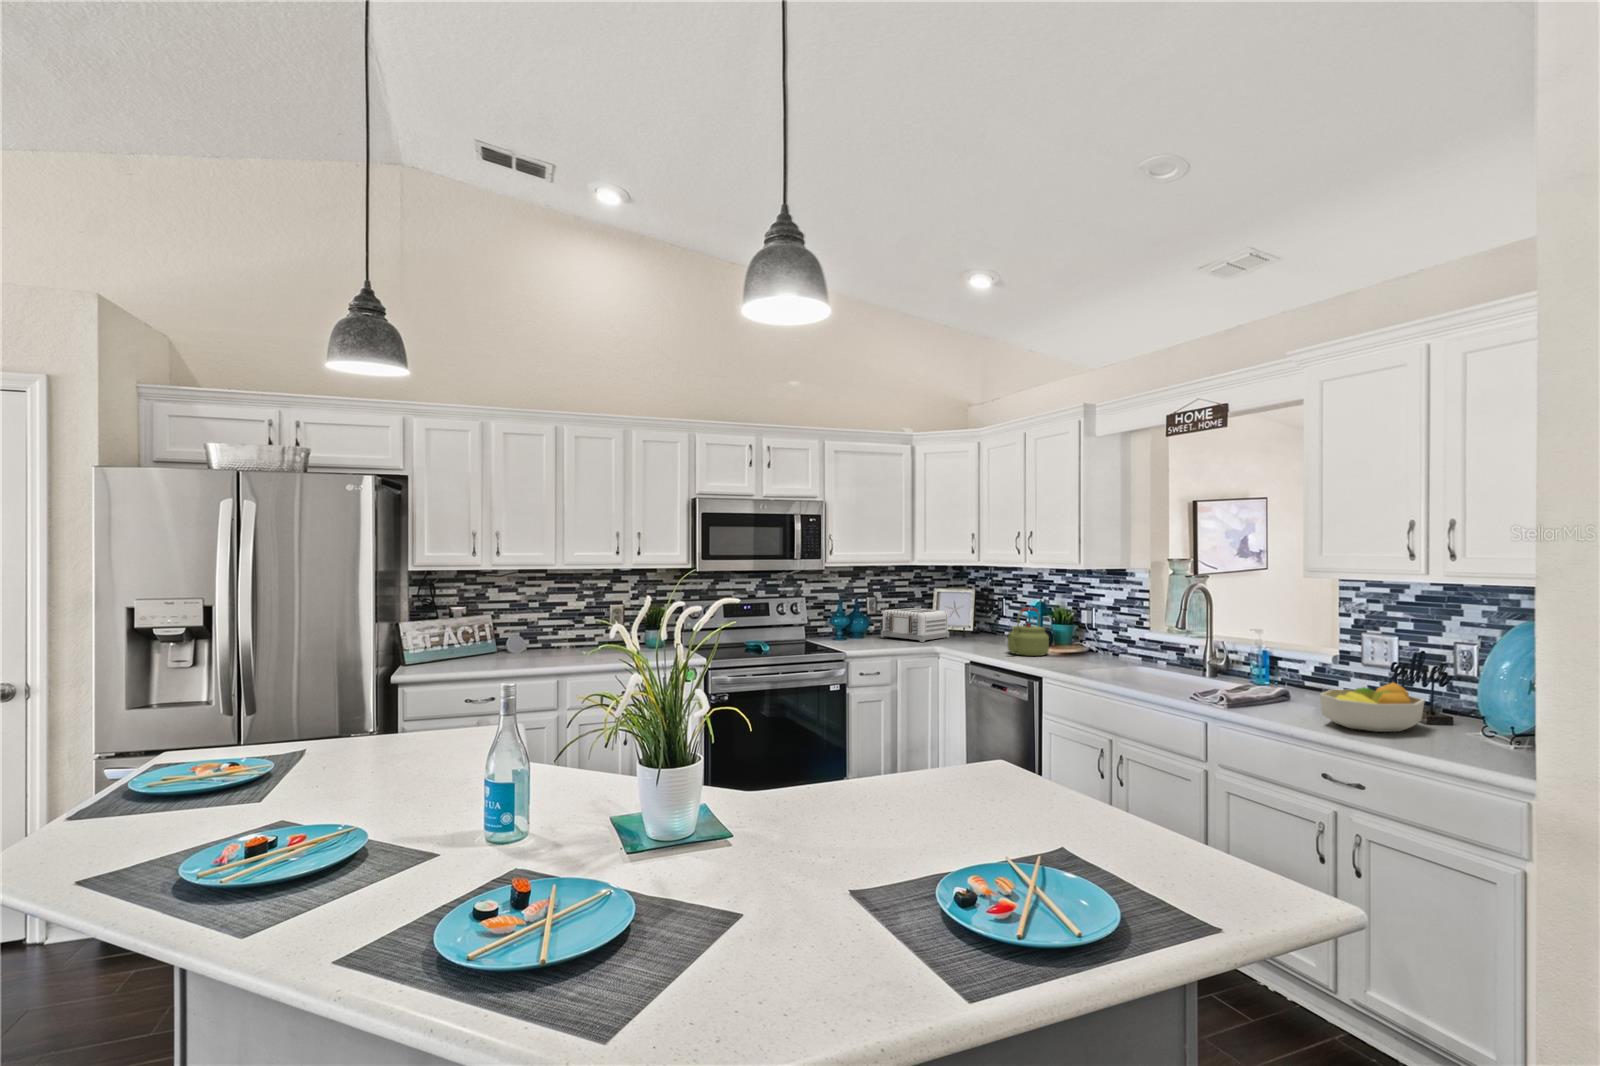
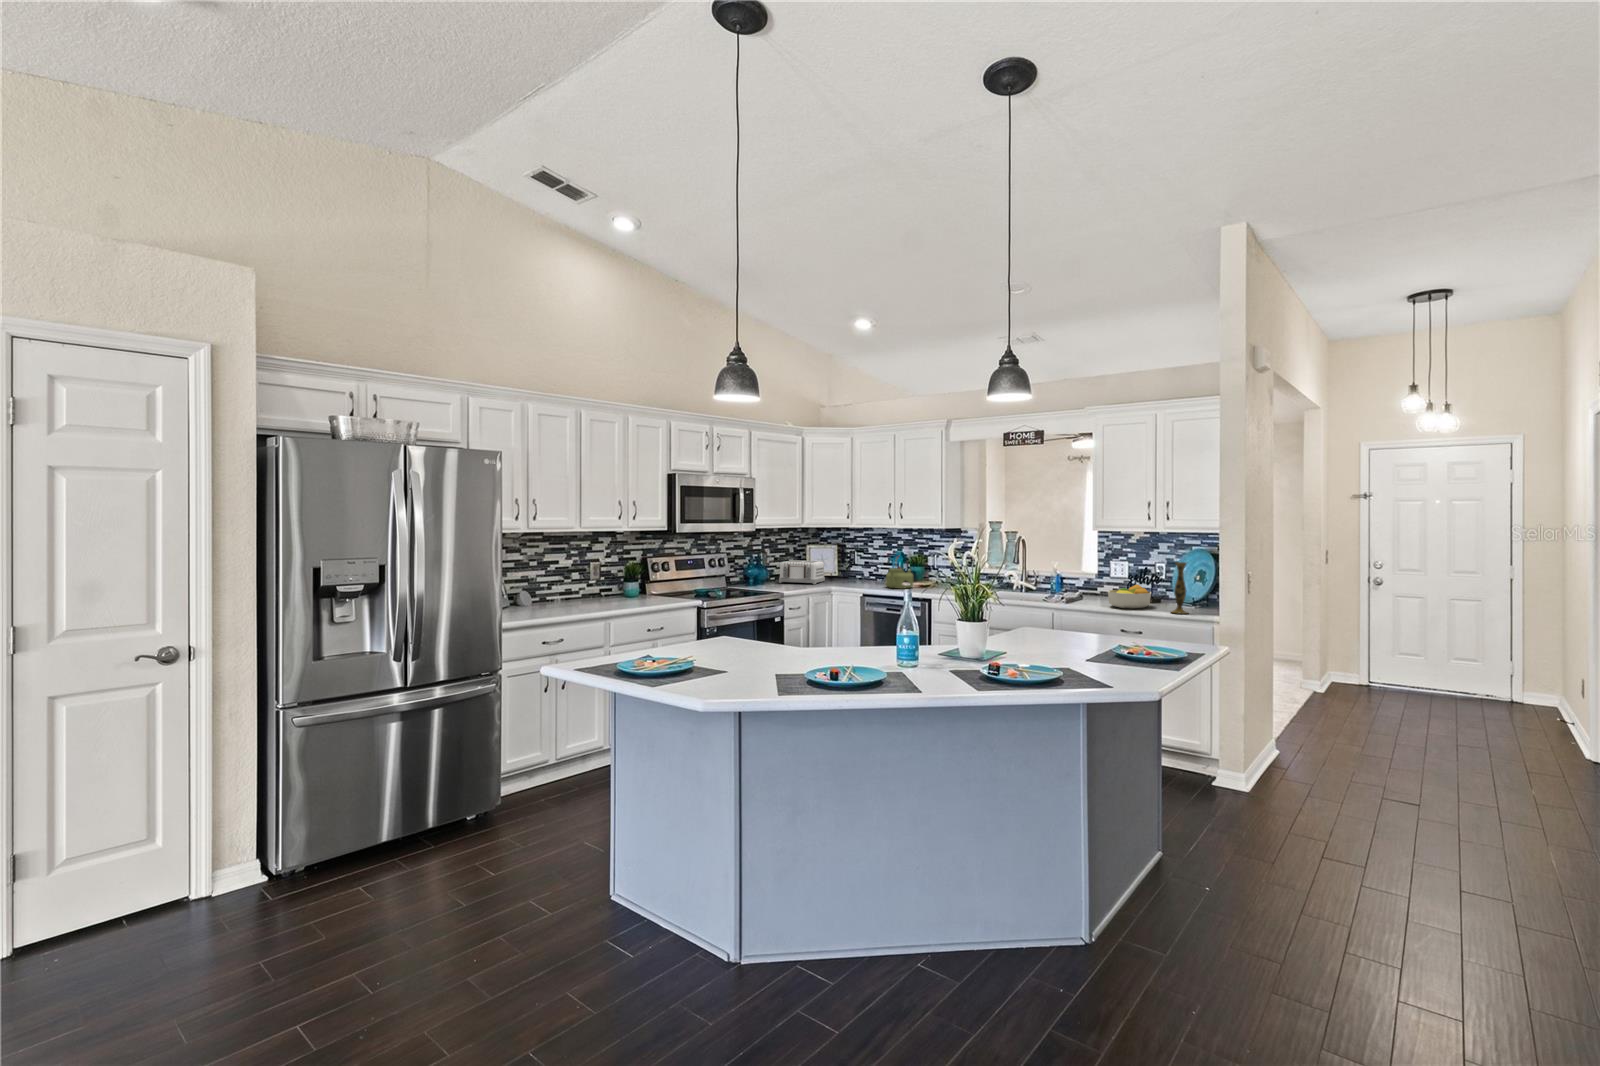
vase: none [1448,647,1497,759] -> present [1172,562,1187,614]

